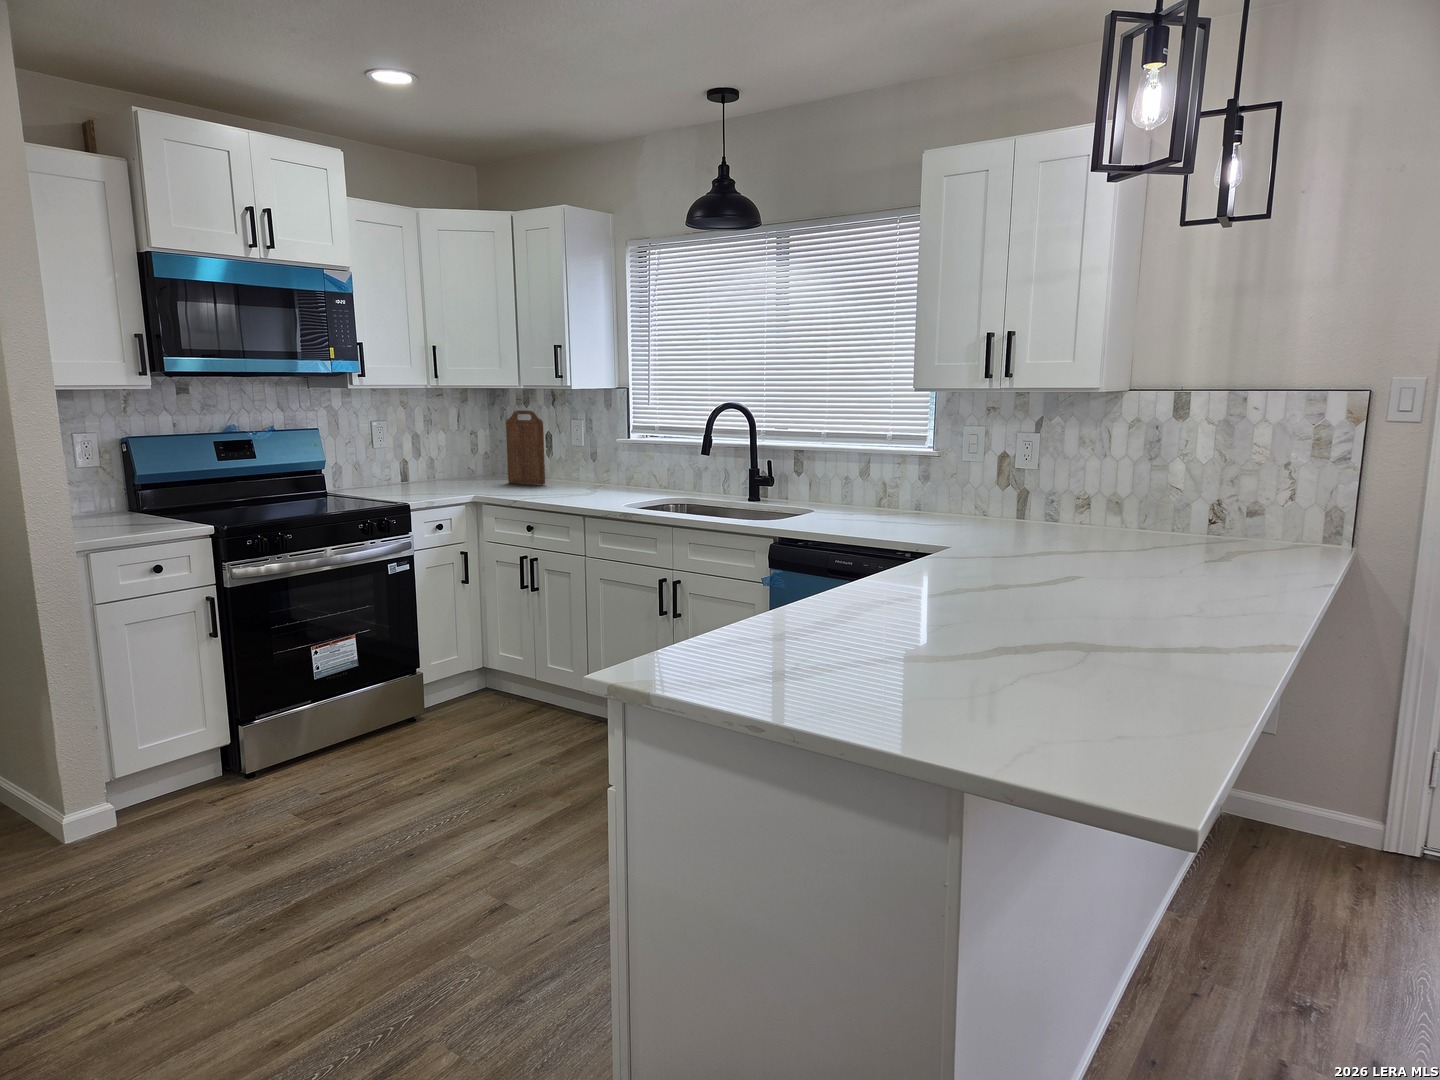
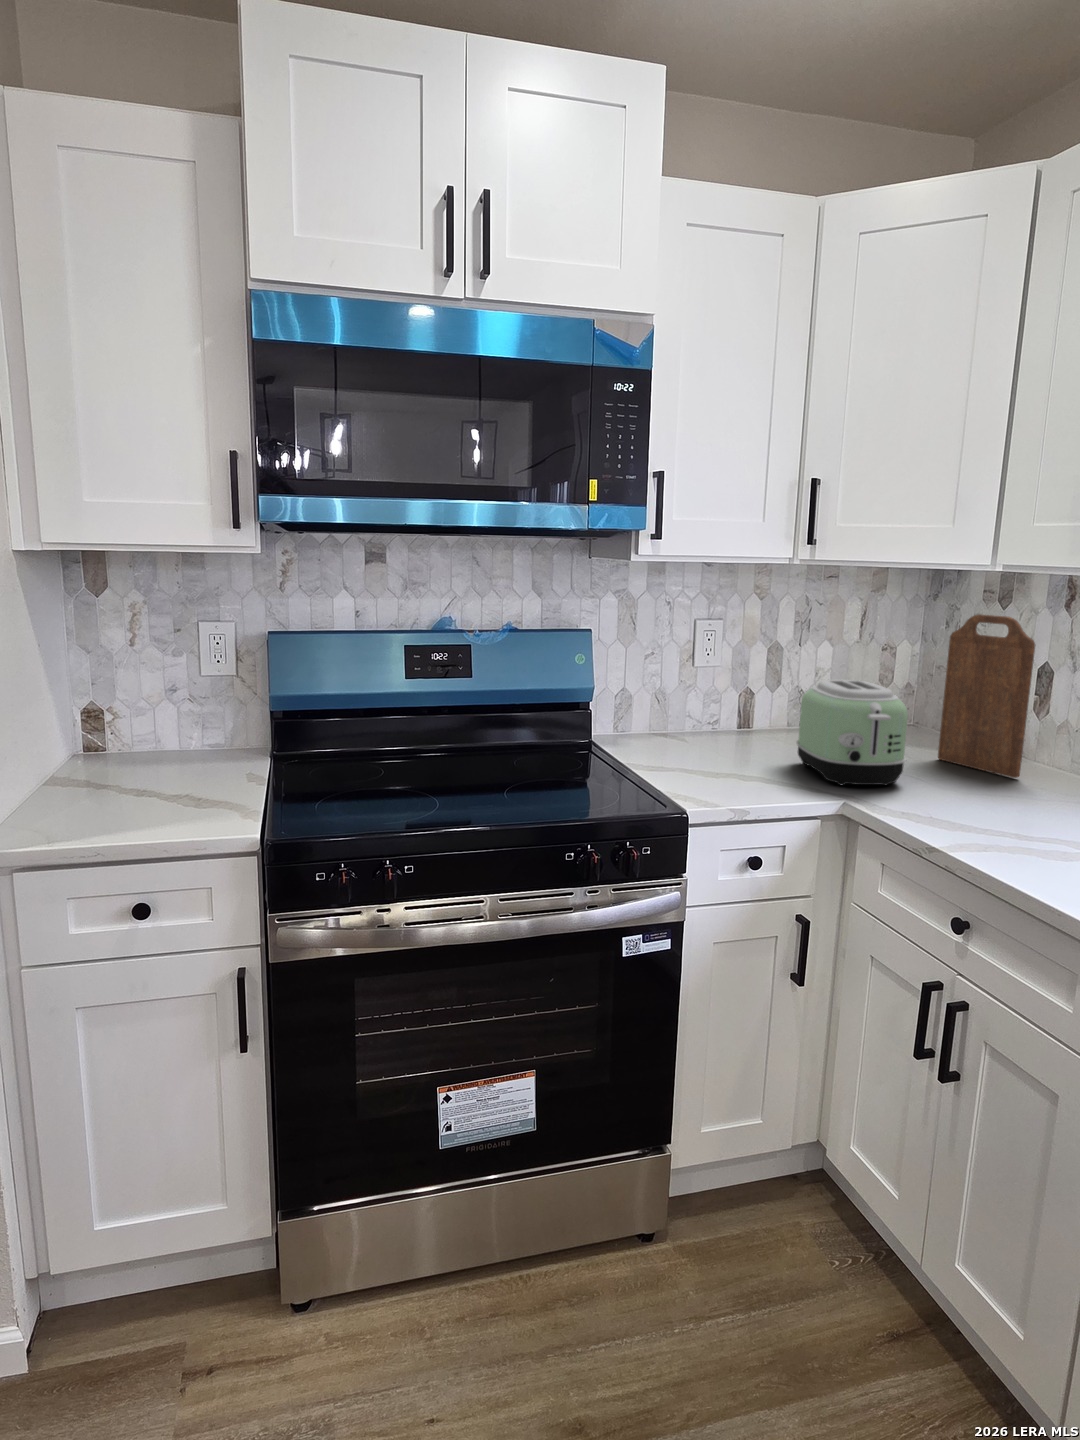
toaster: none [443,445,497,492] -> present [796,680,908,785]

